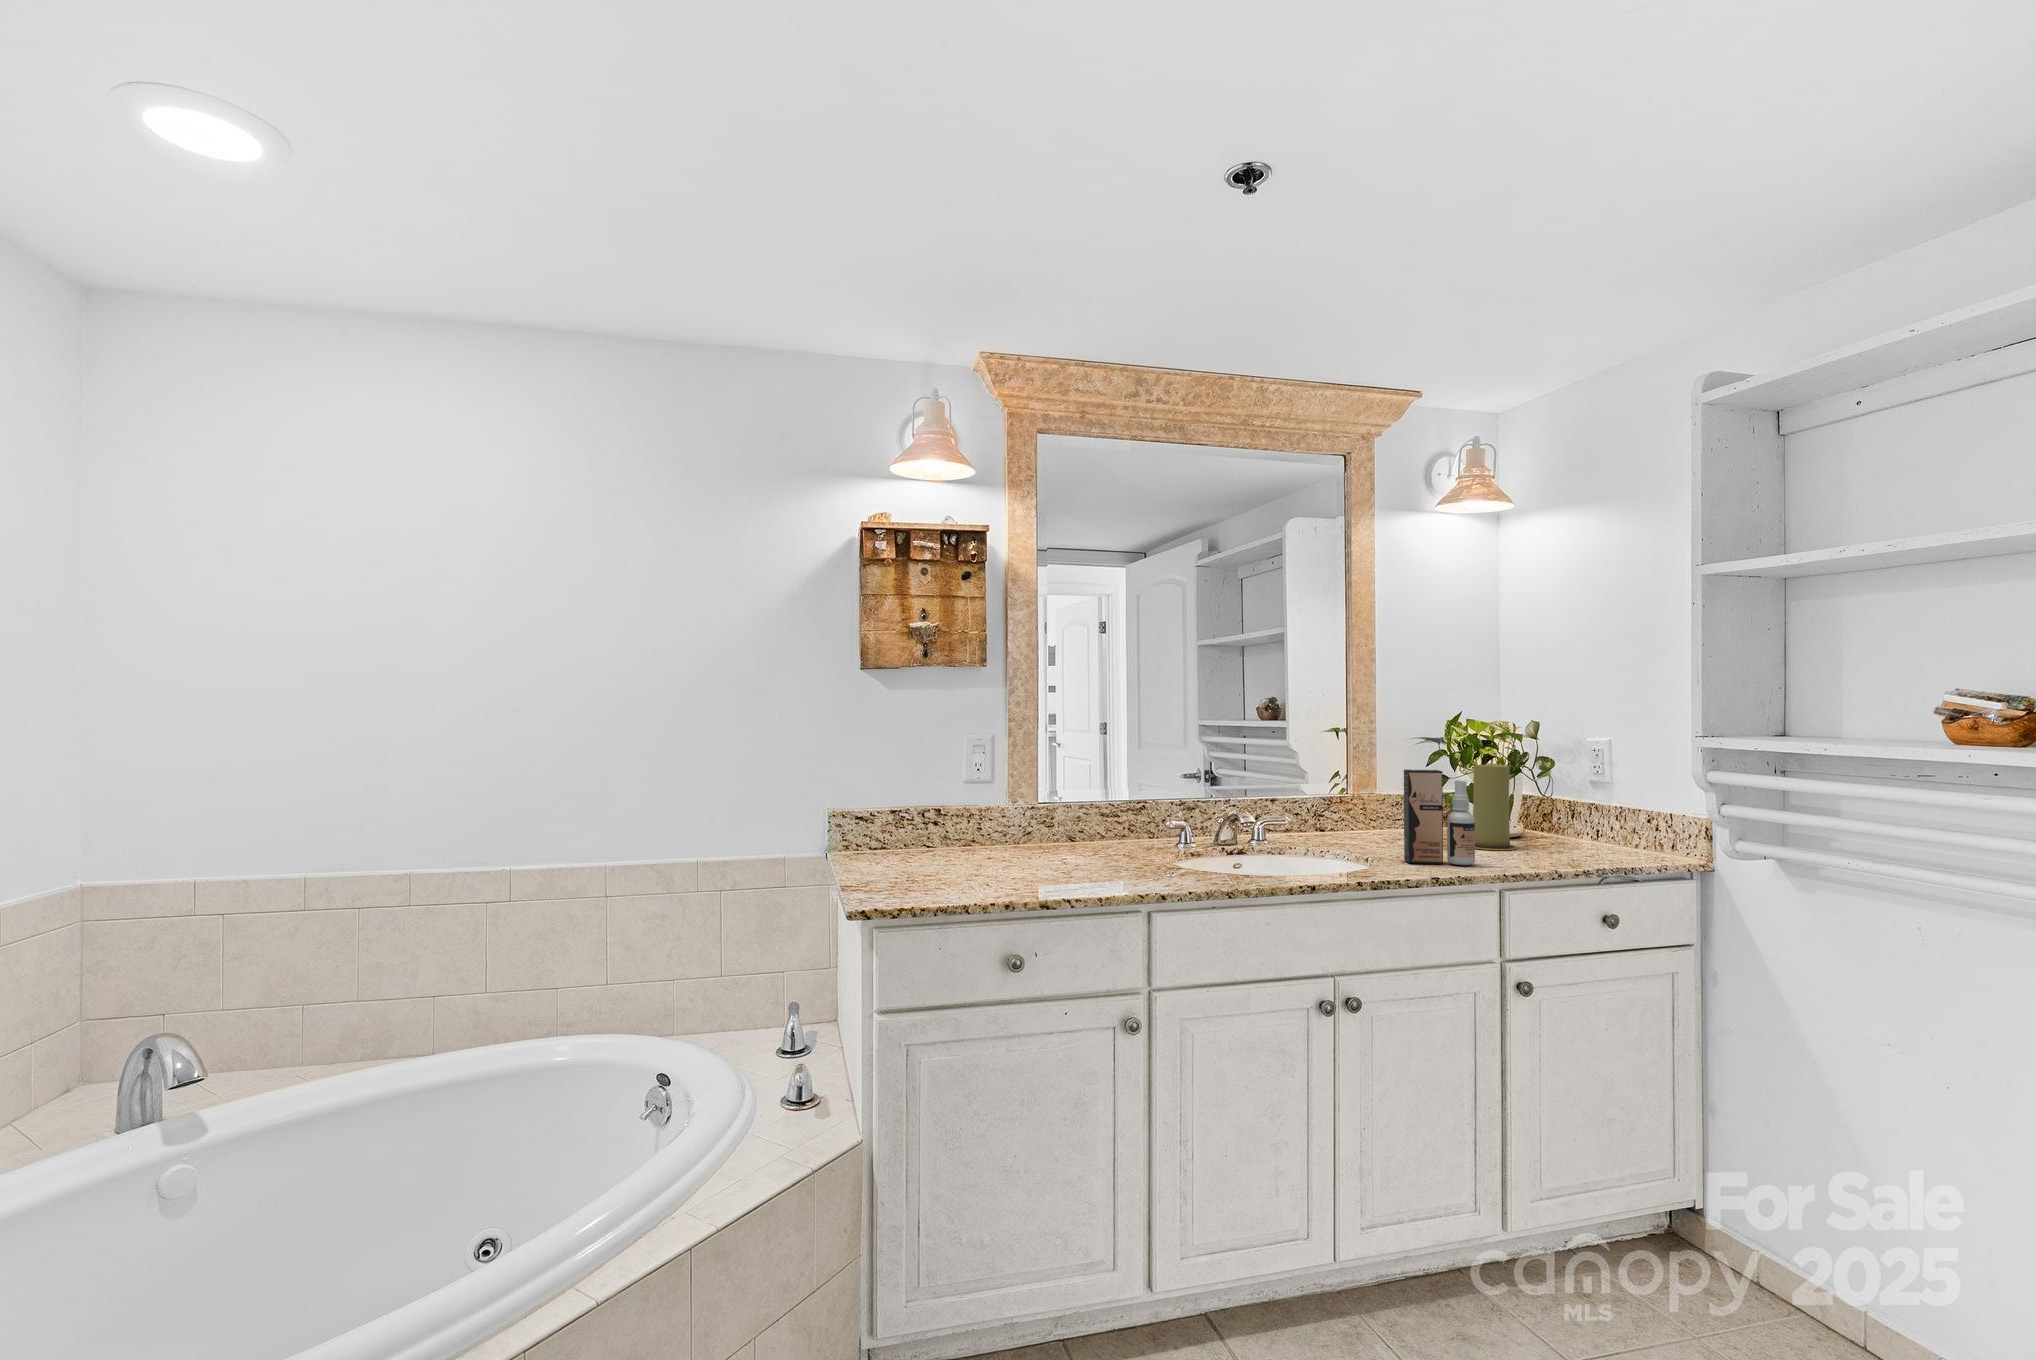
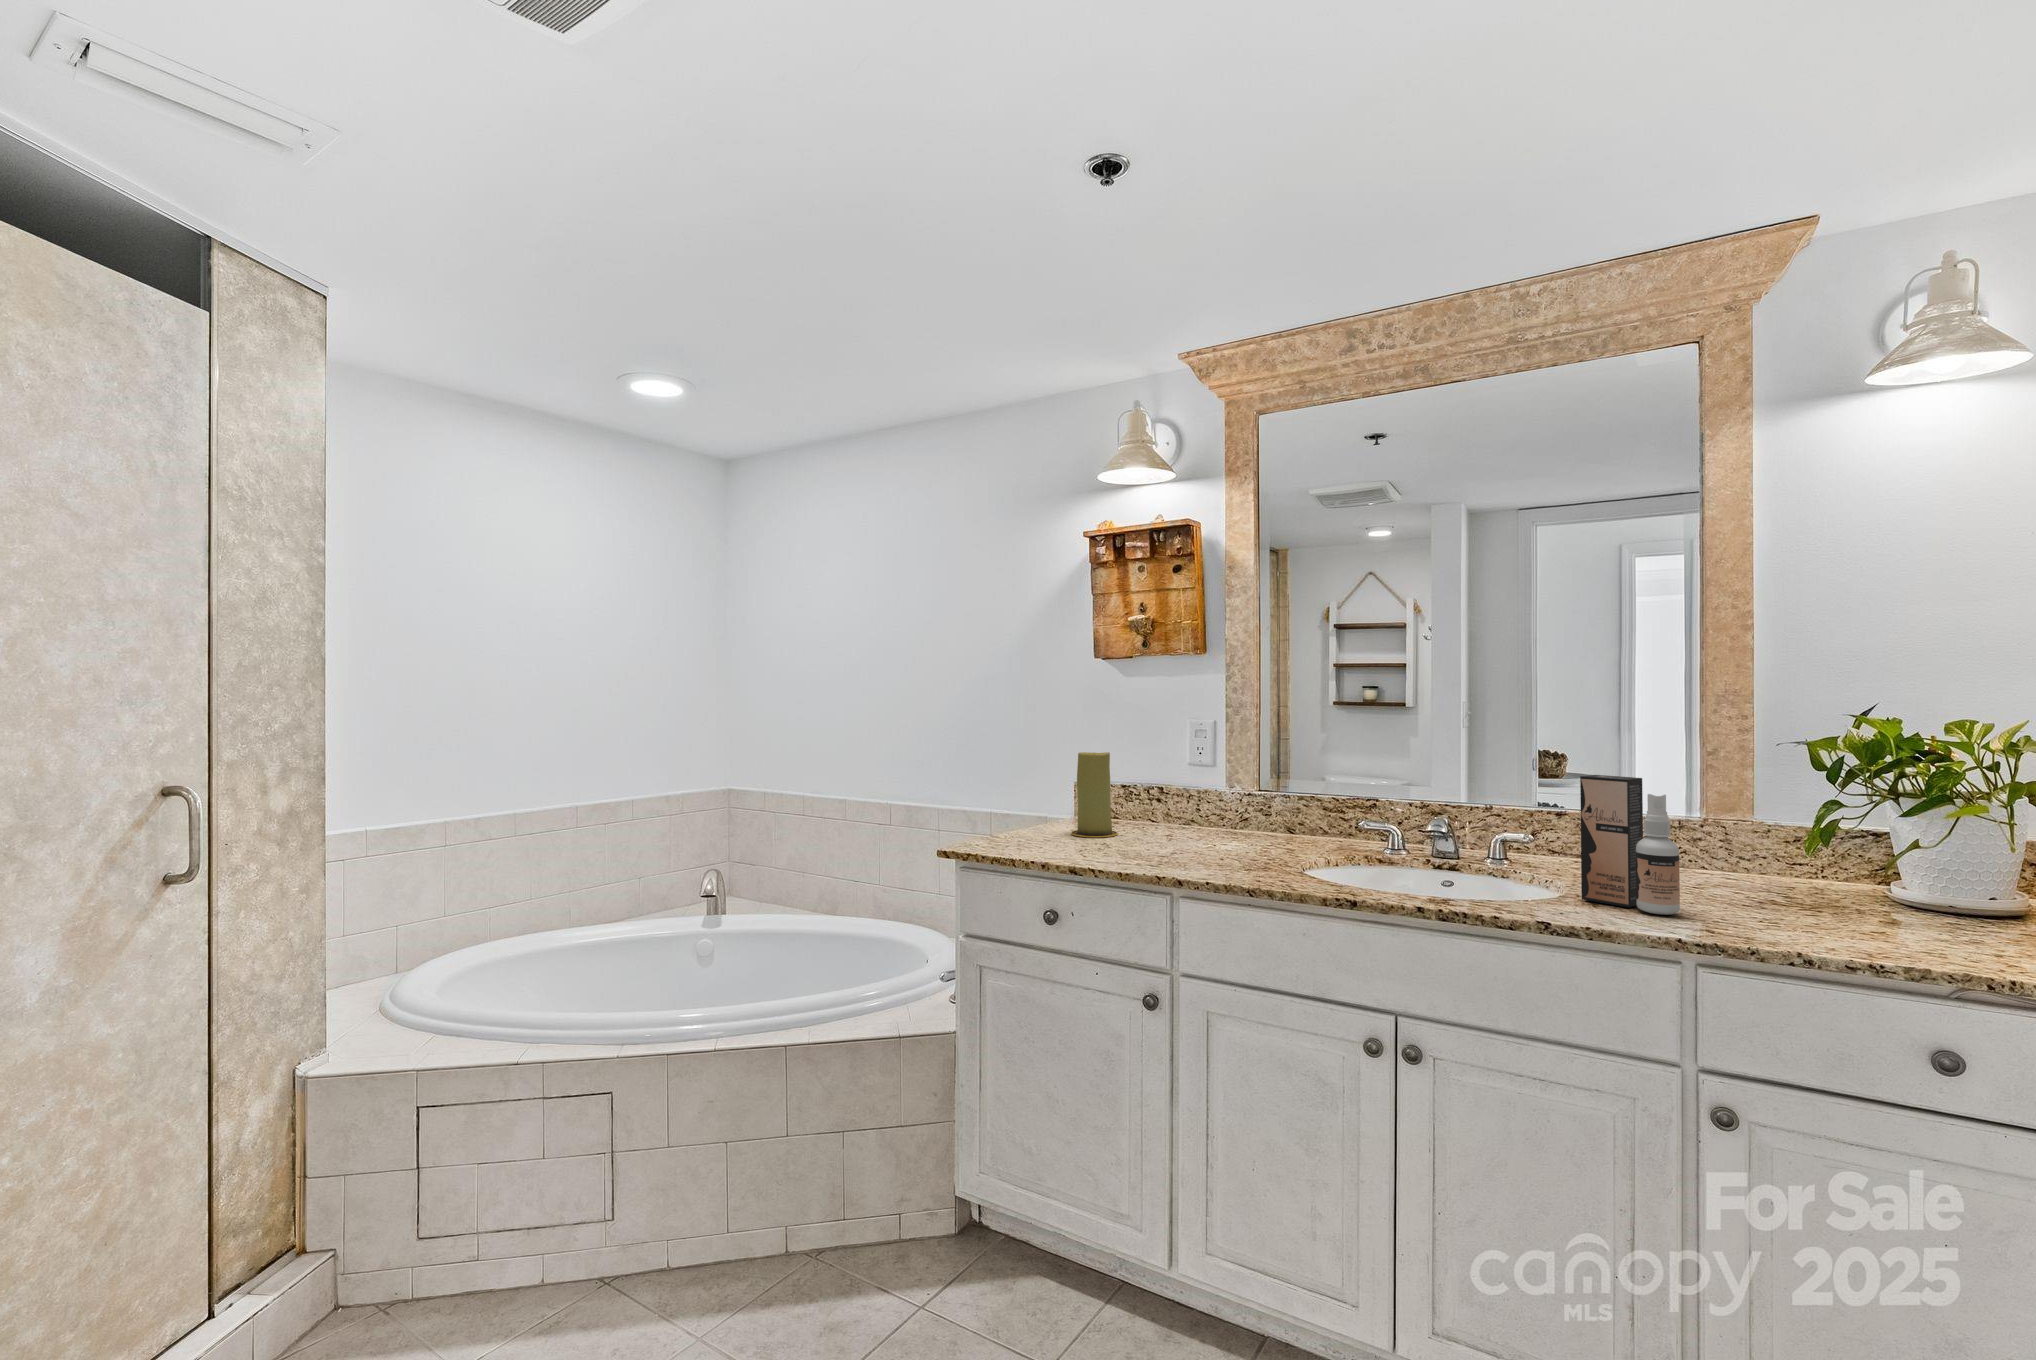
candle: present [1473,764,1517,850] -> present [1071,752,1118,837]

